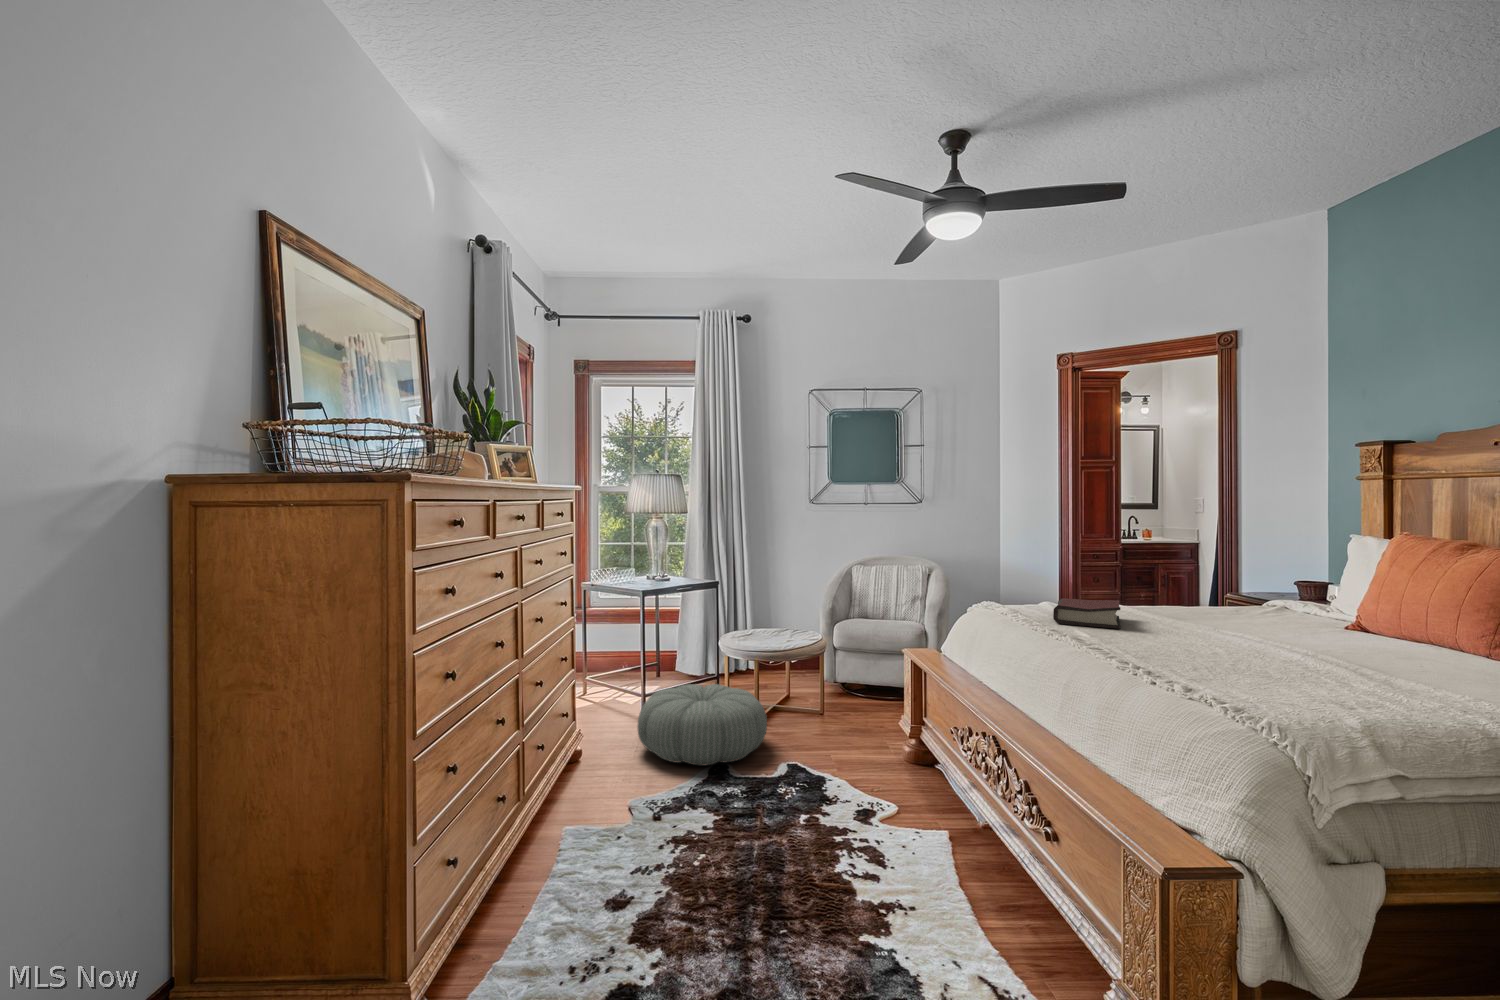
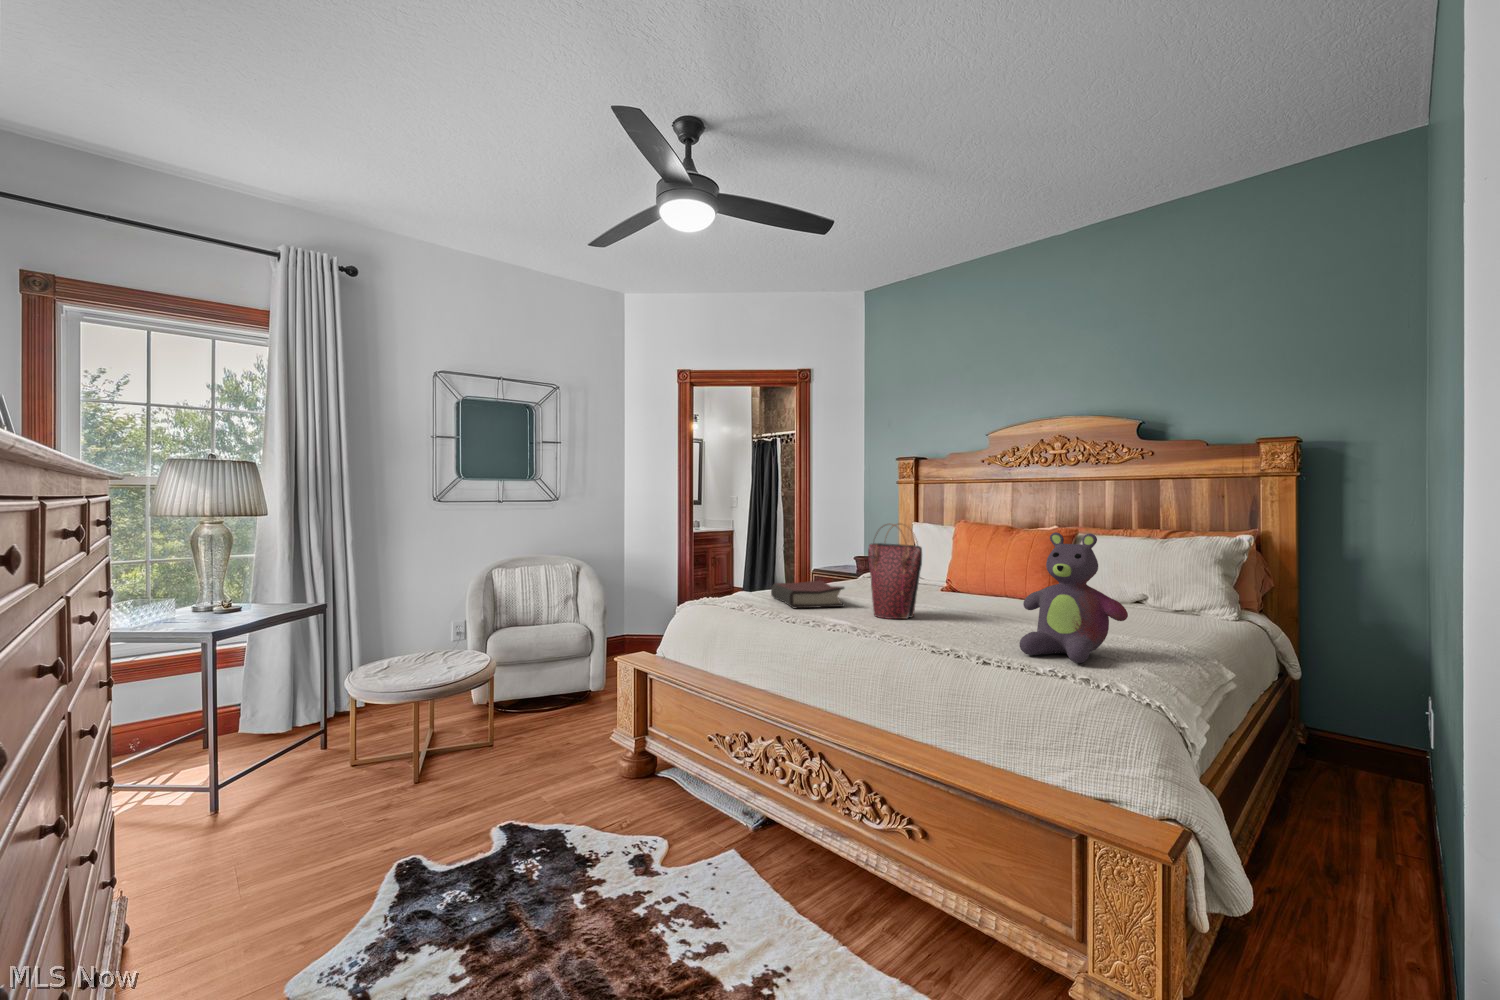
handbag: none [1134,541,1186,647] -> present [868,523,922,619]
stuffed bear: none [1208,559,1349,708] -> present [1019,532,1128,663]
pouf: present [637,684,767,765] -> none [250,746,461,885]

